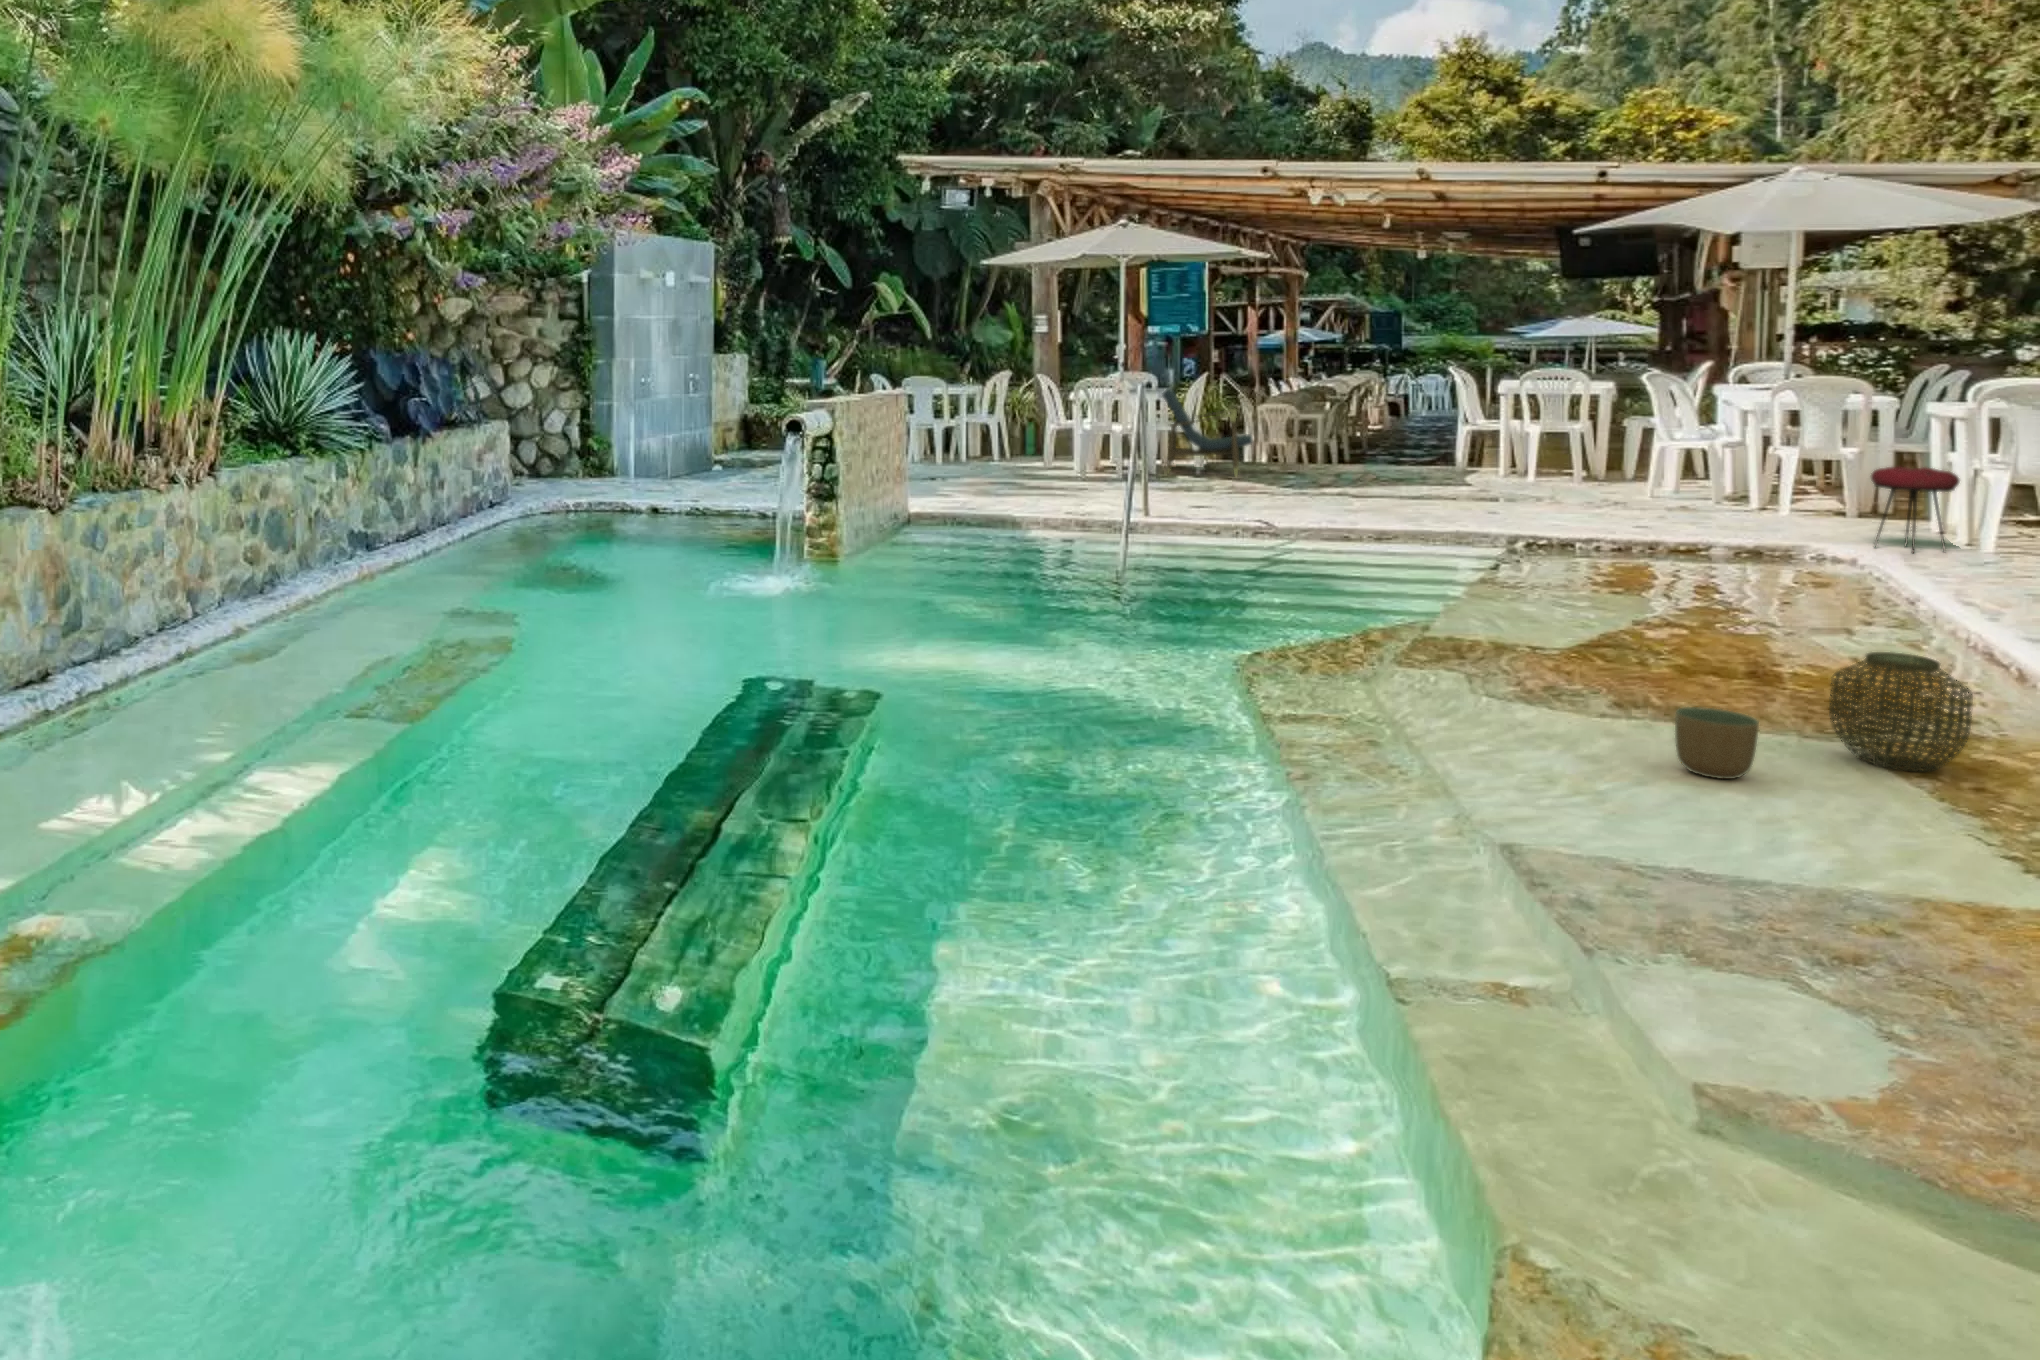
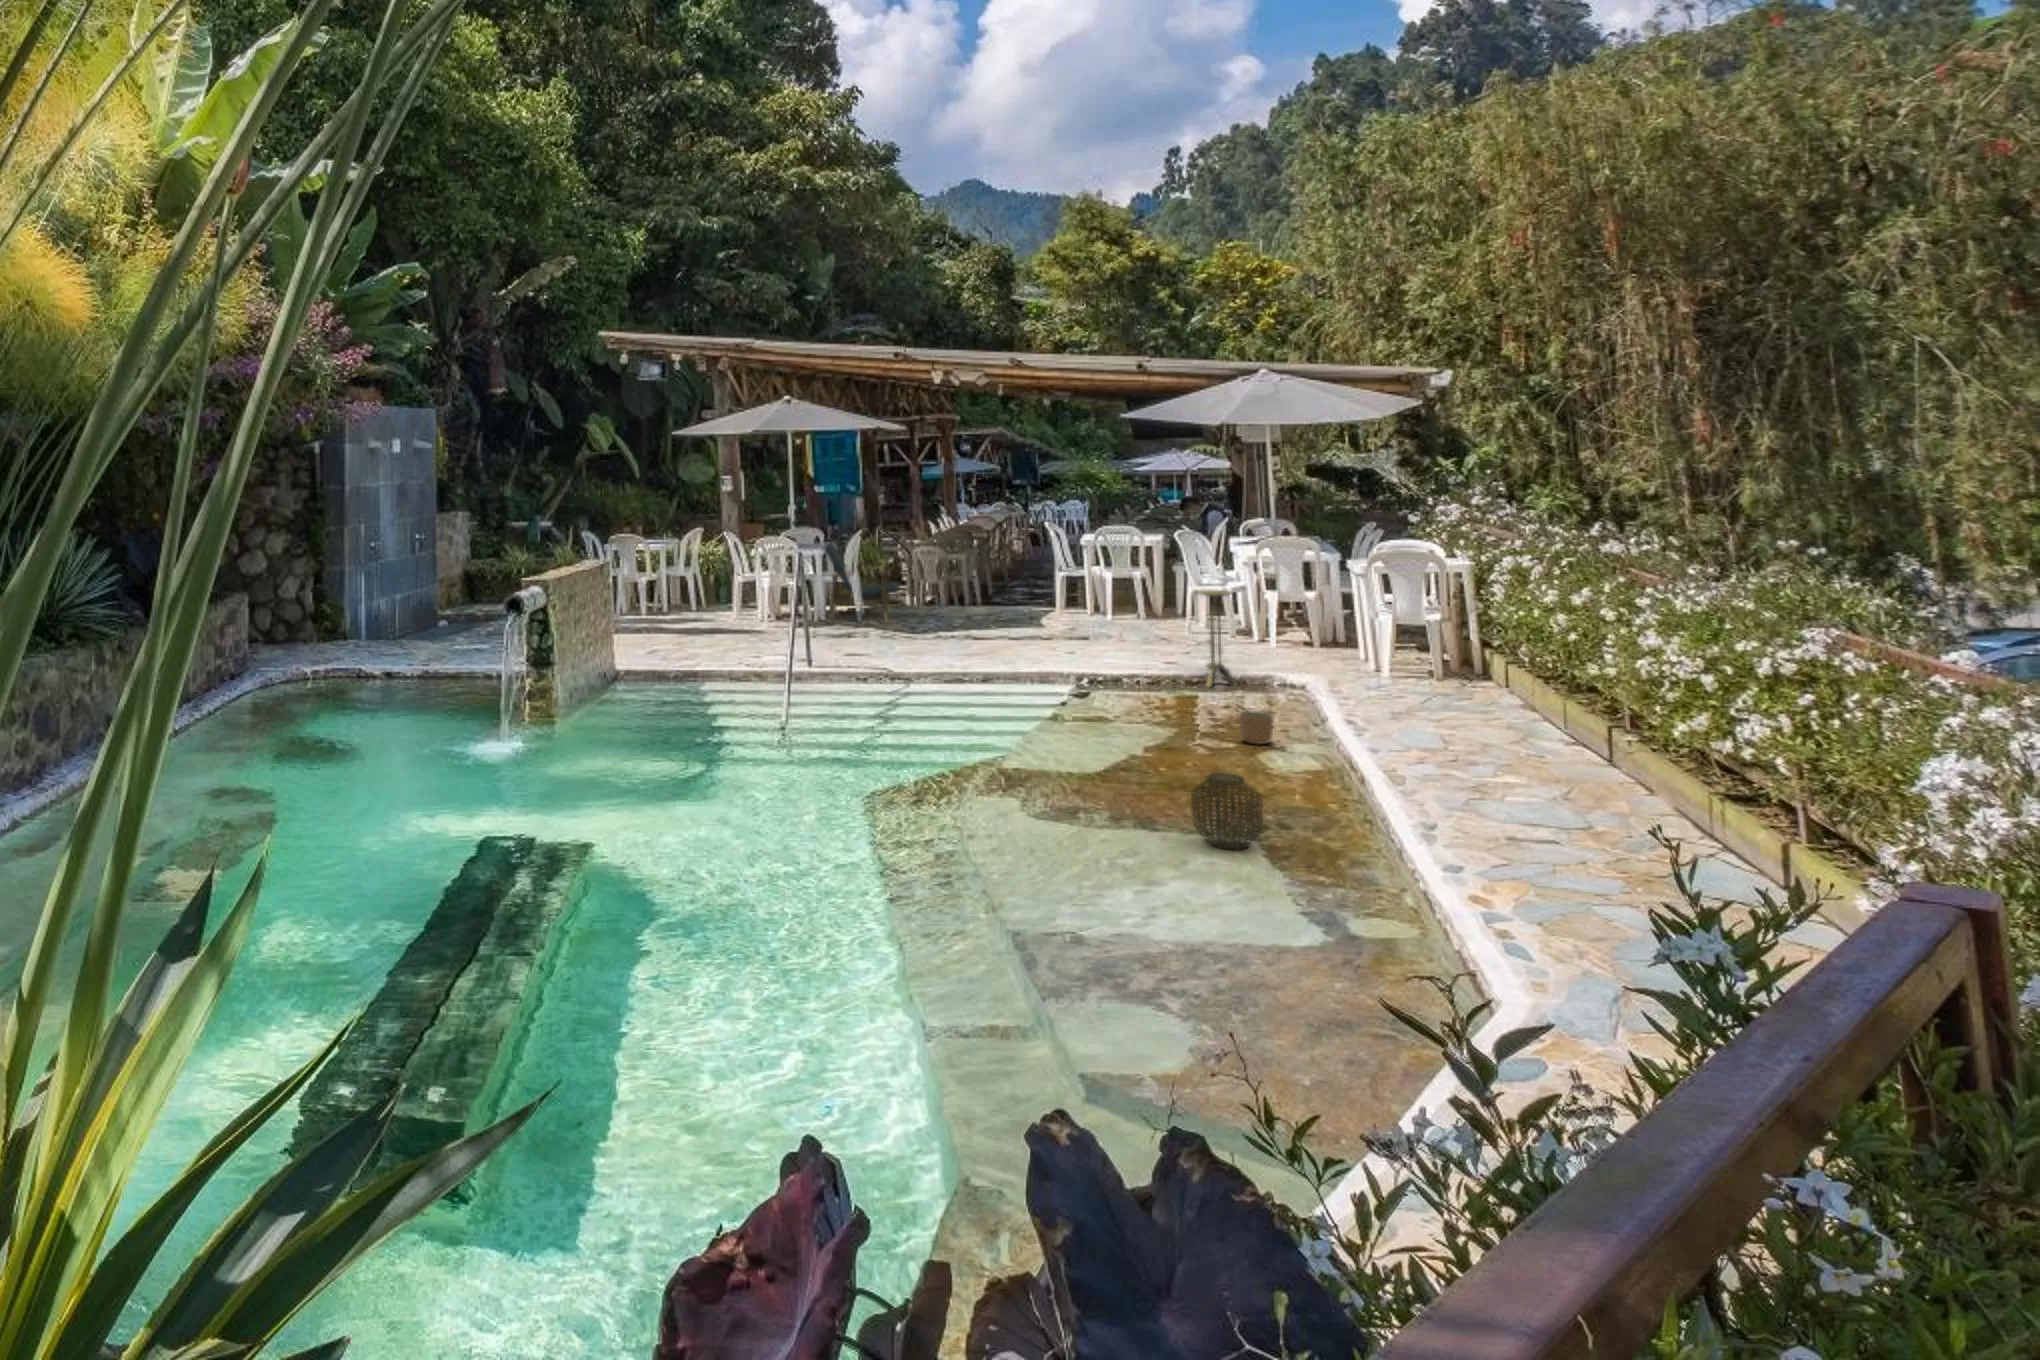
side table: none [1702,428,1764,556] -> present [1195,589,1236,688]
stool: present [1871,467,1960,551] -> none [1310,615,1363,681]
planter: present [1675,707,1759,779] -> present [1239,711,1273,744]

